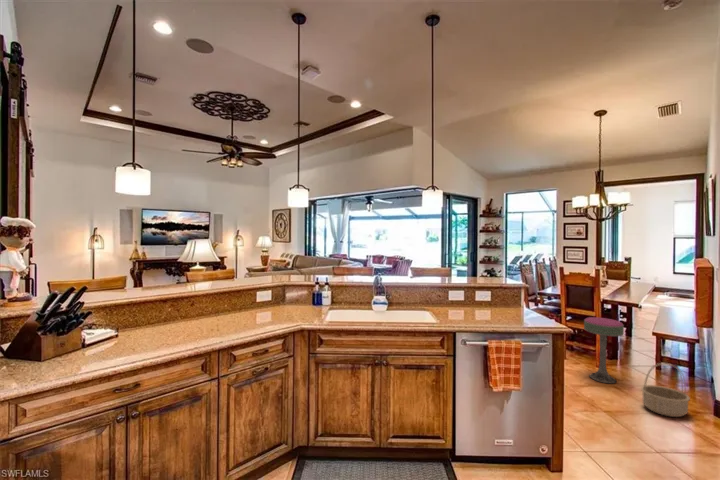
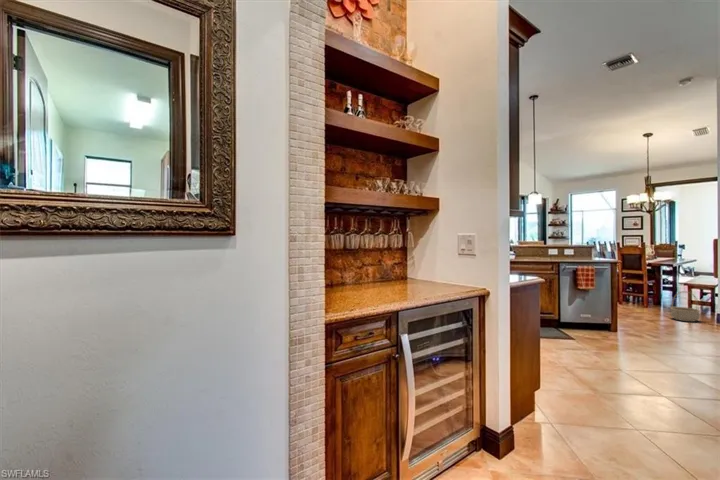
bar stool: present [584,317,624,383] -> none [634,273,661,312]

